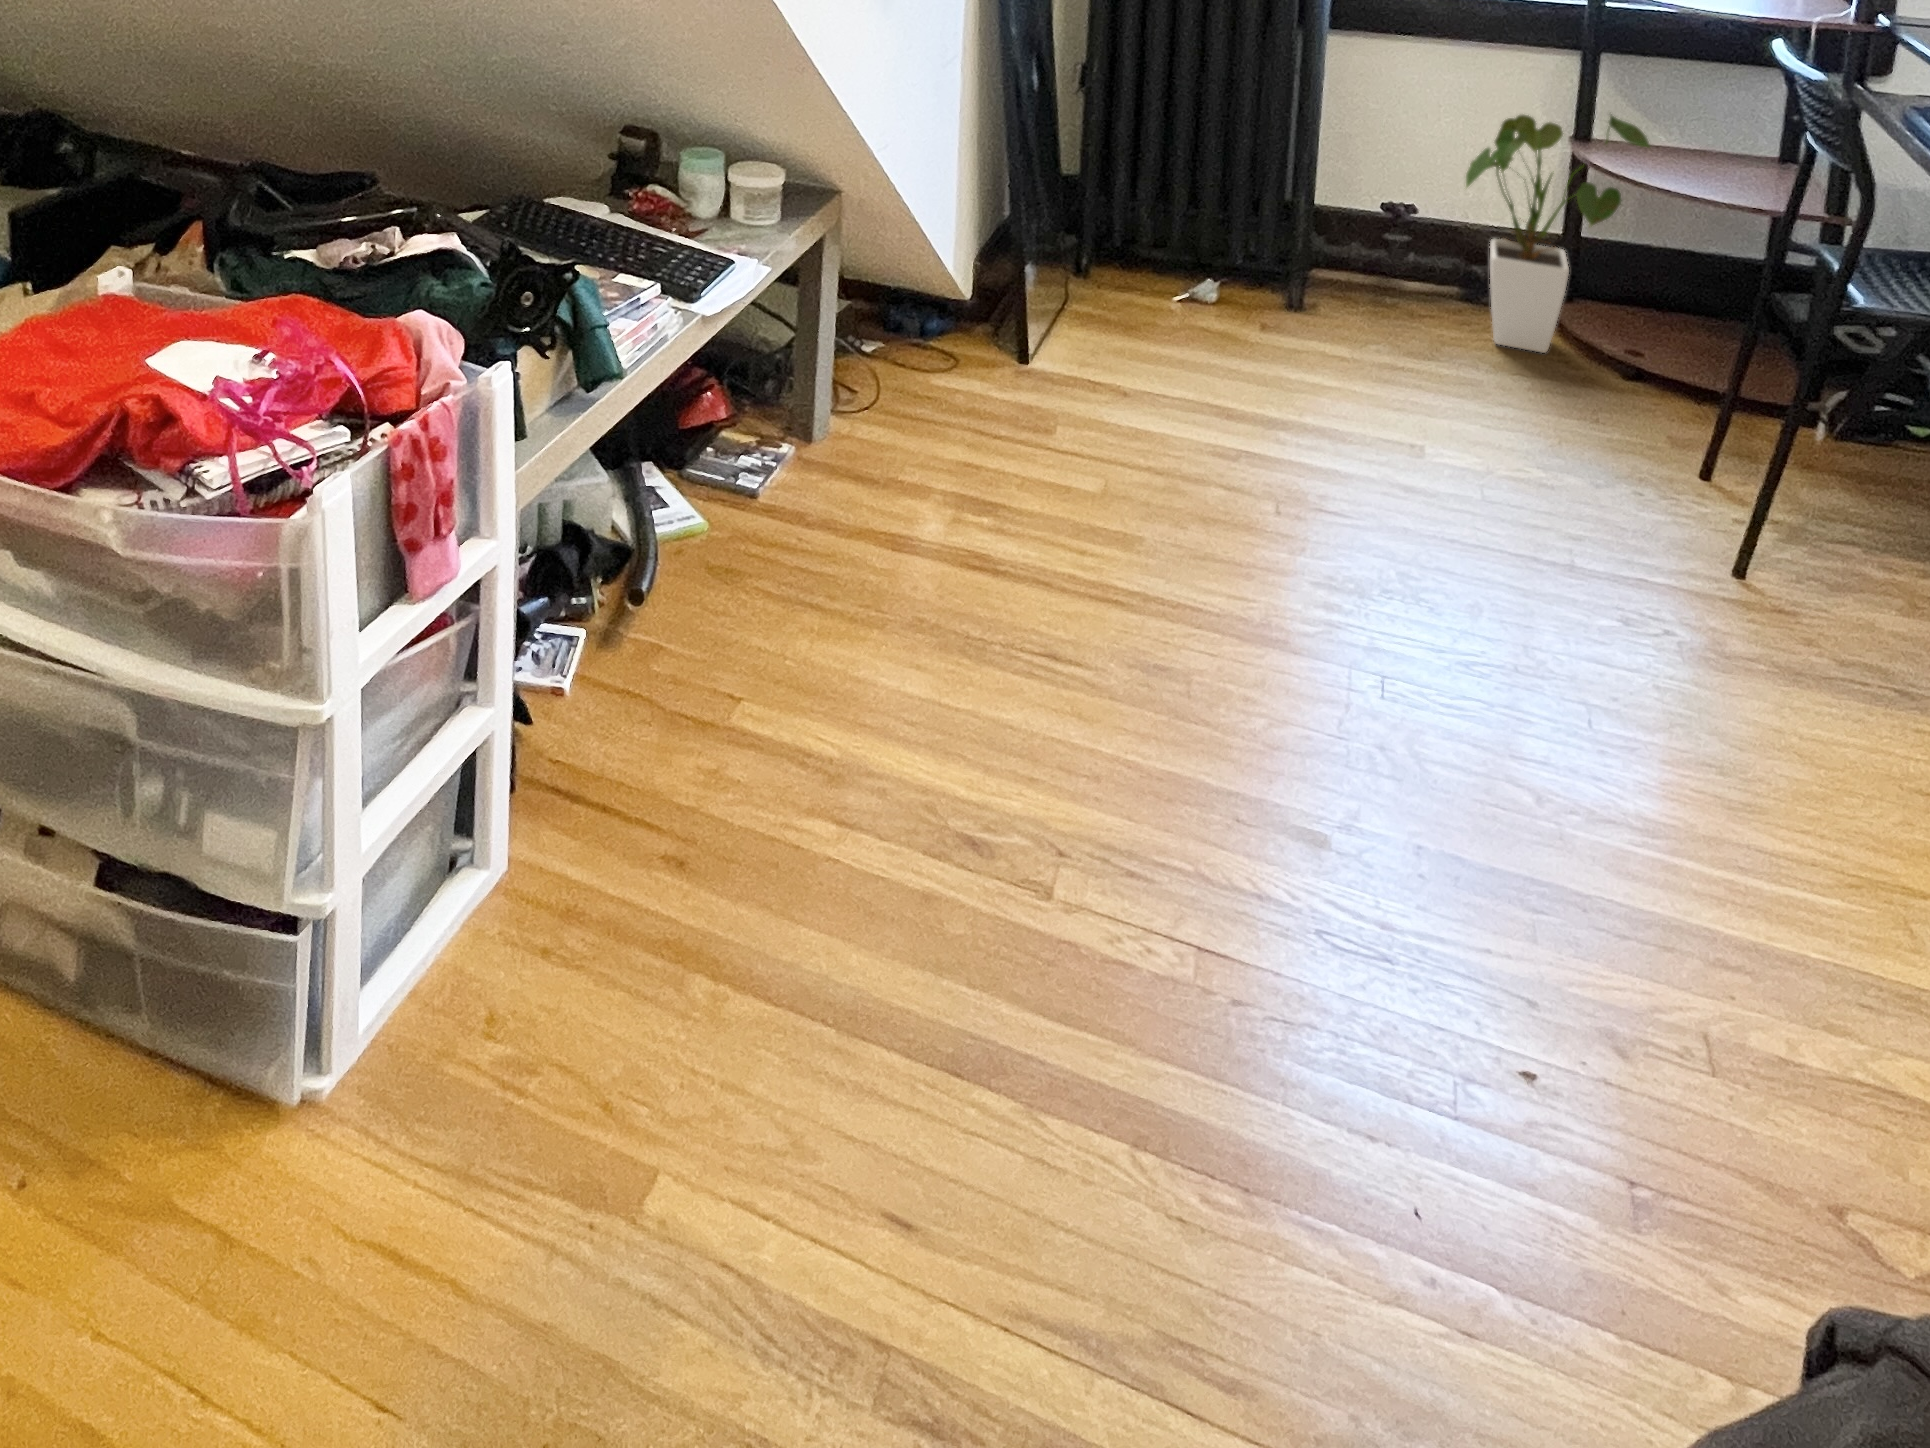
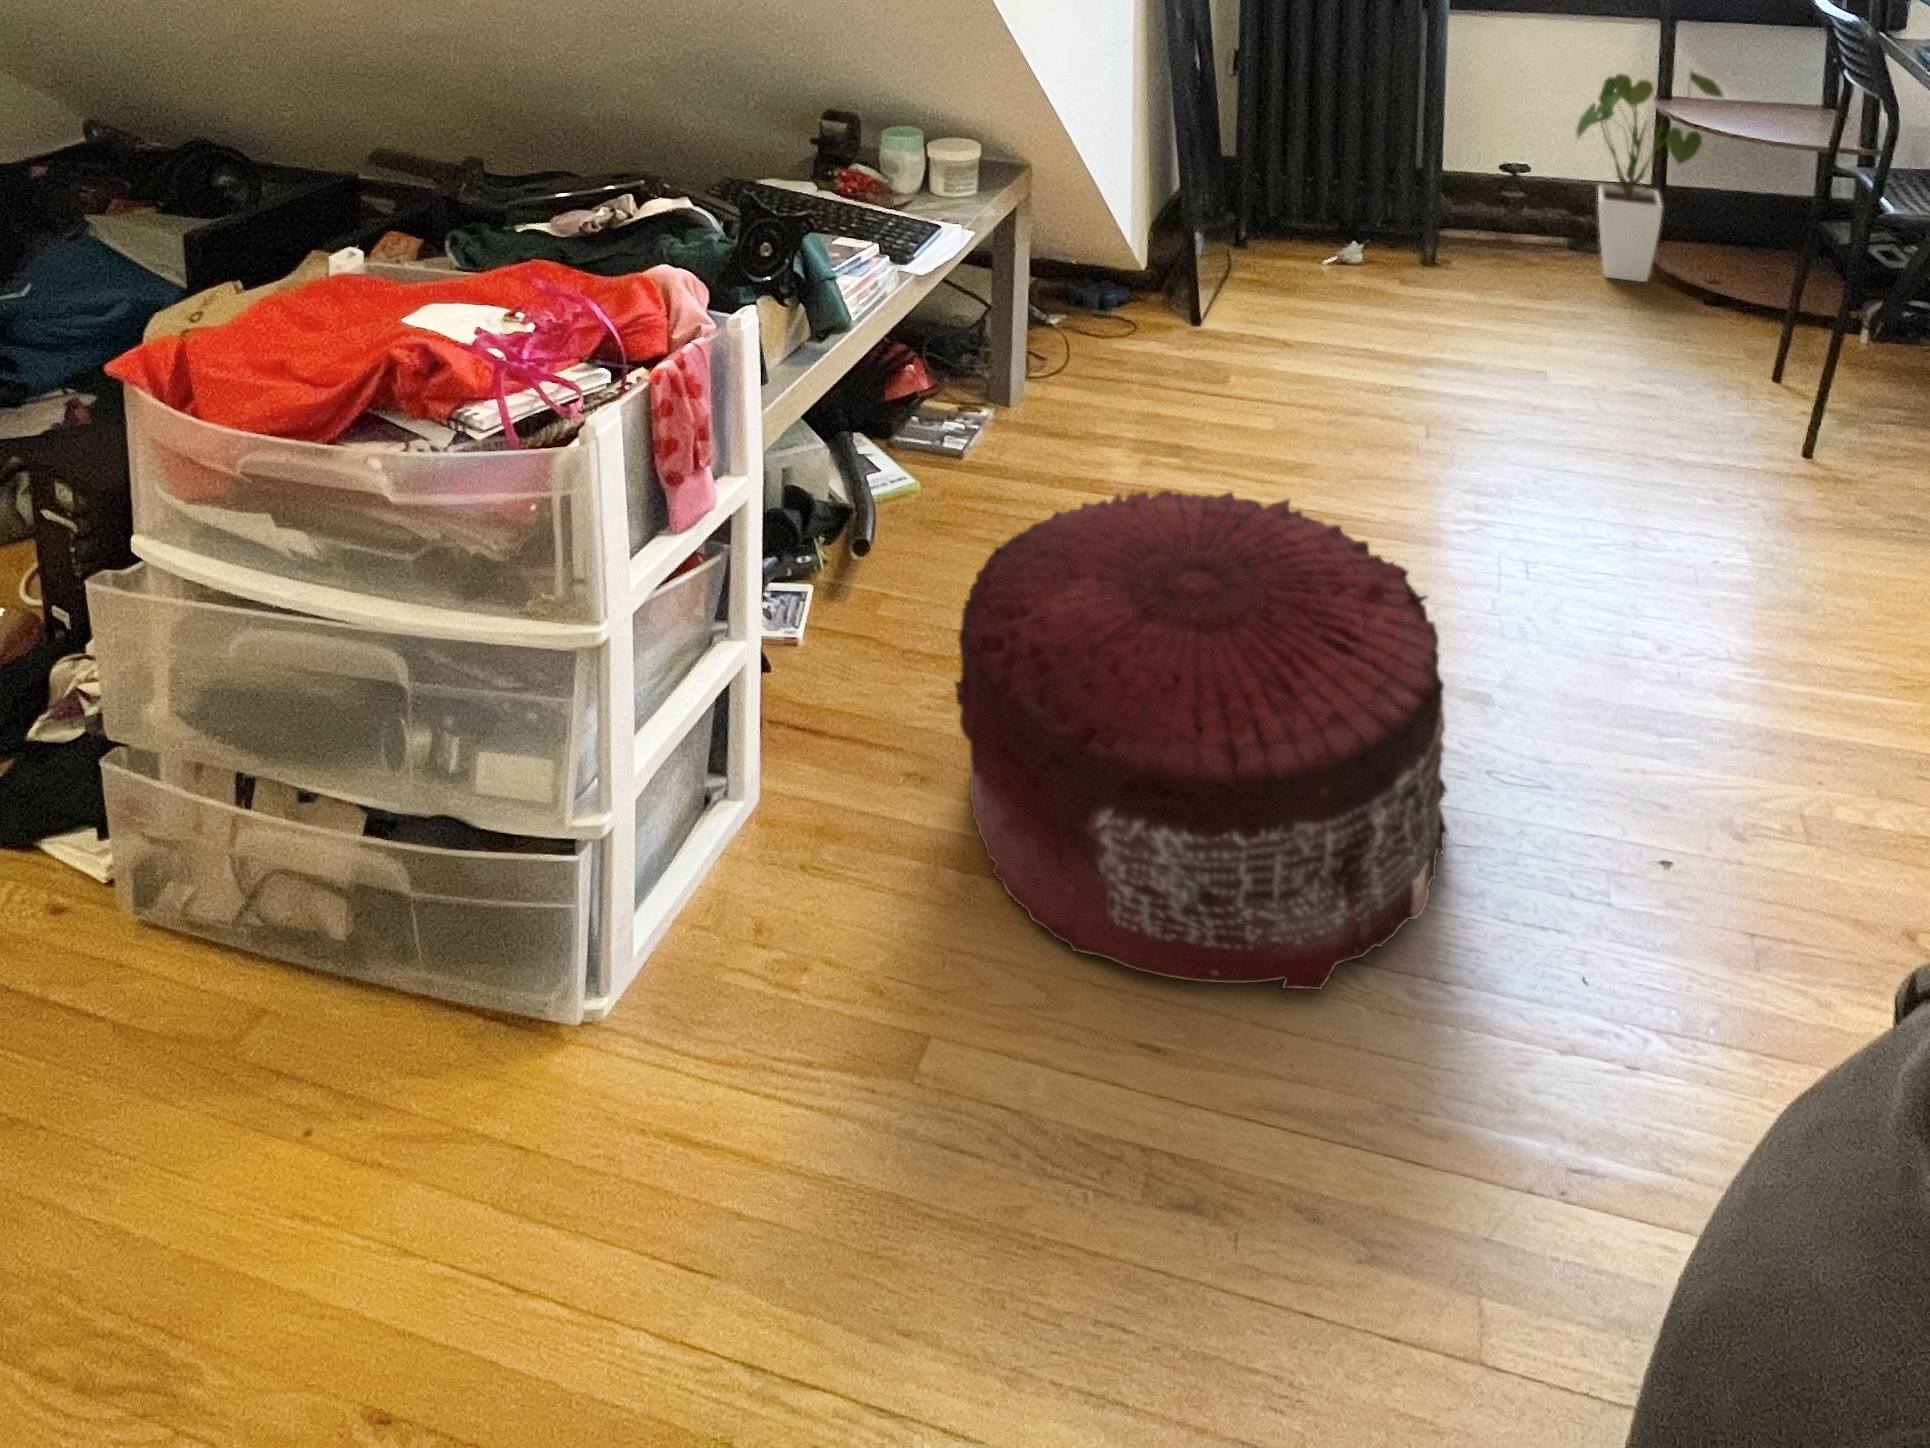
pouf: none [711,577,1275,1191] -> present [955,491,1448,990]

